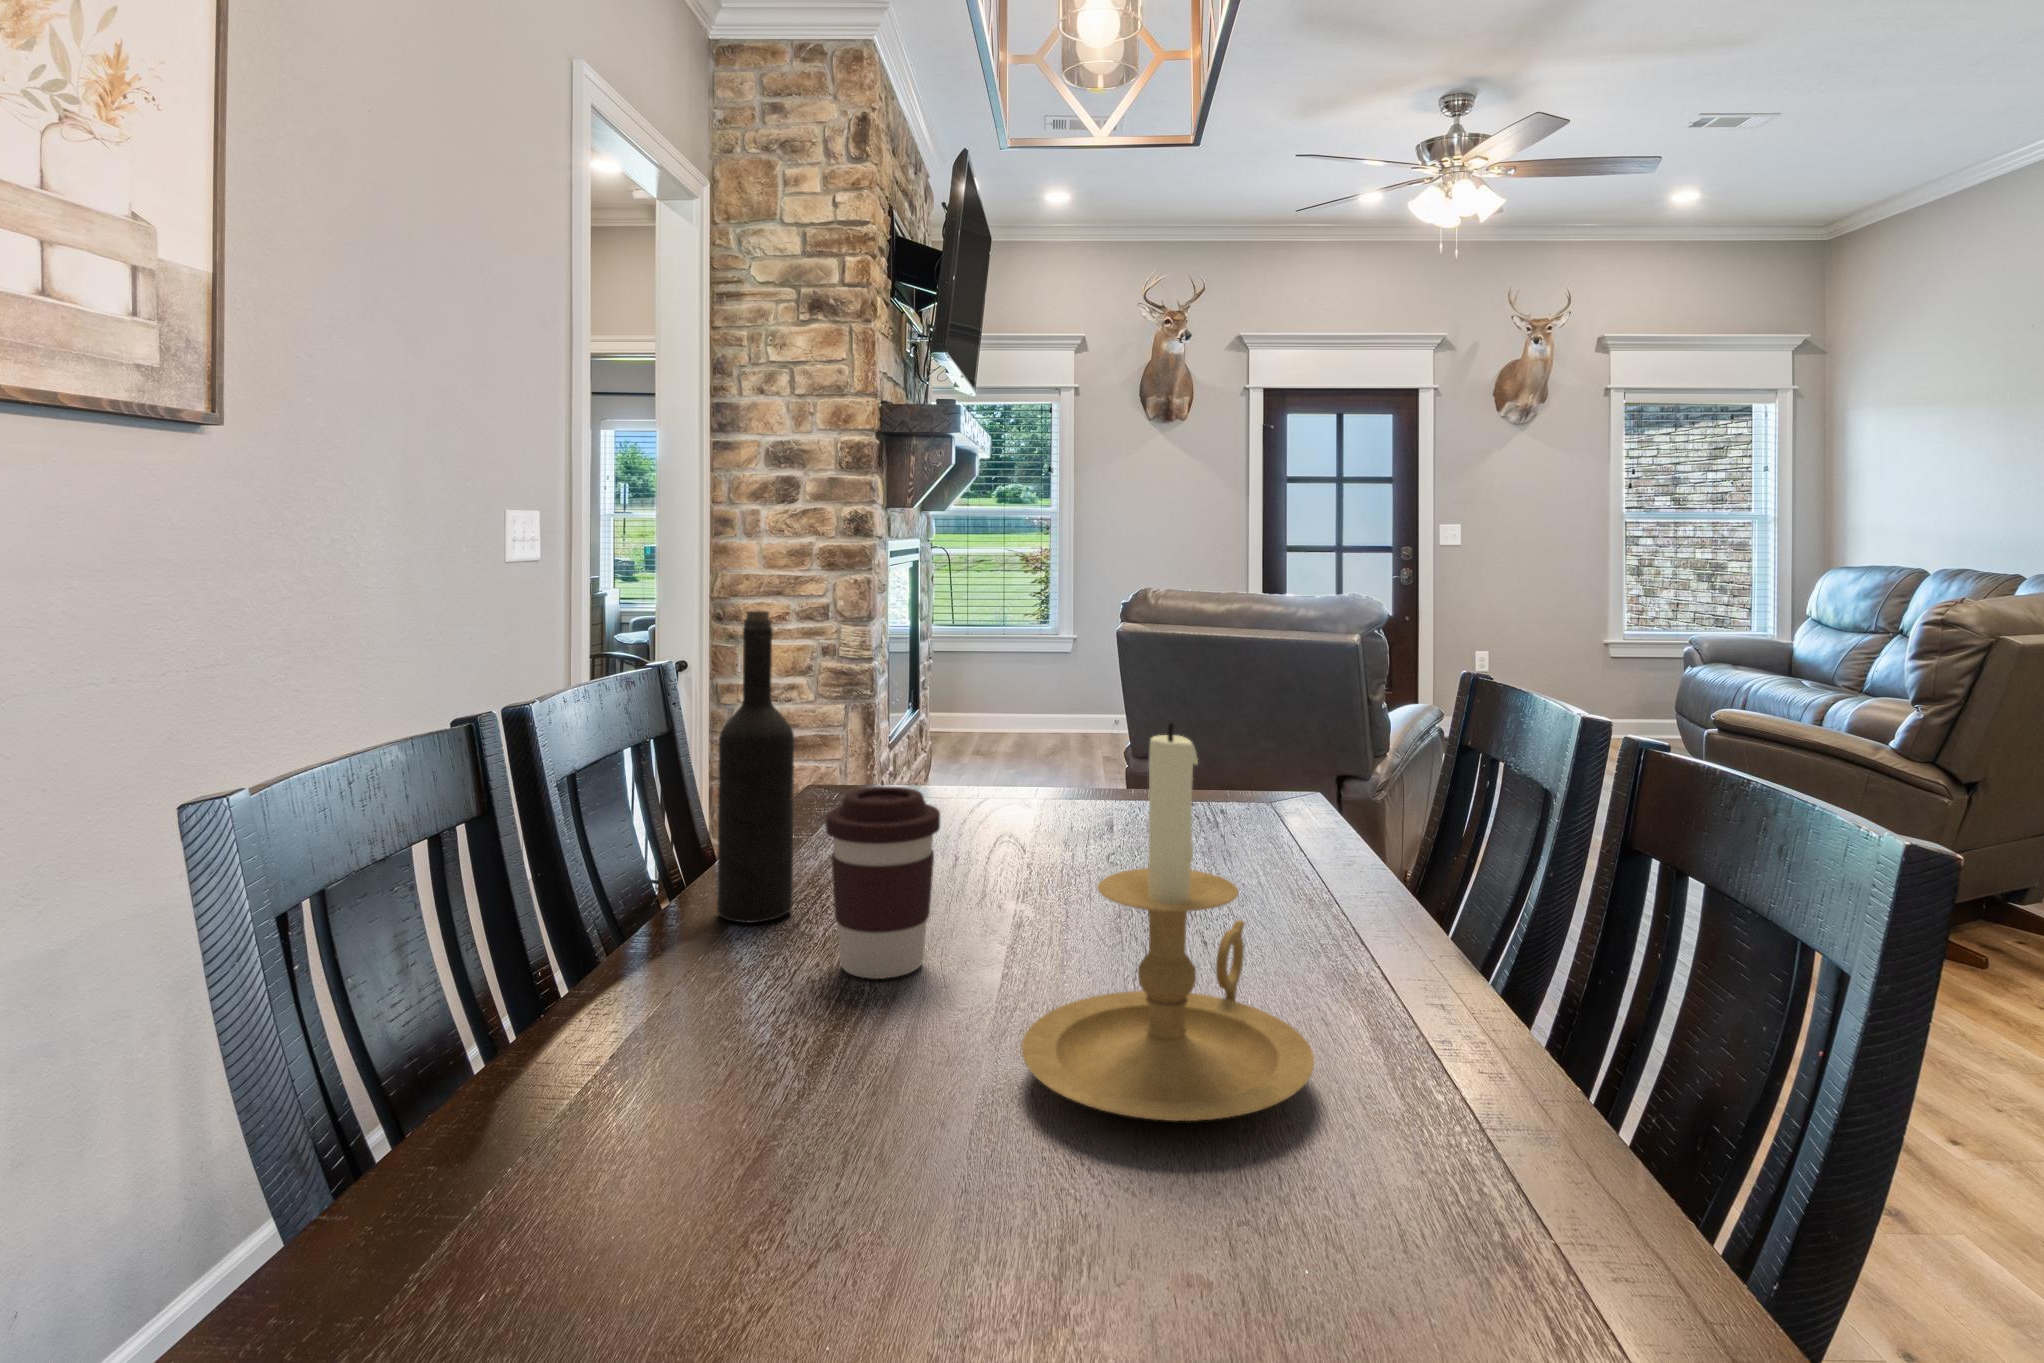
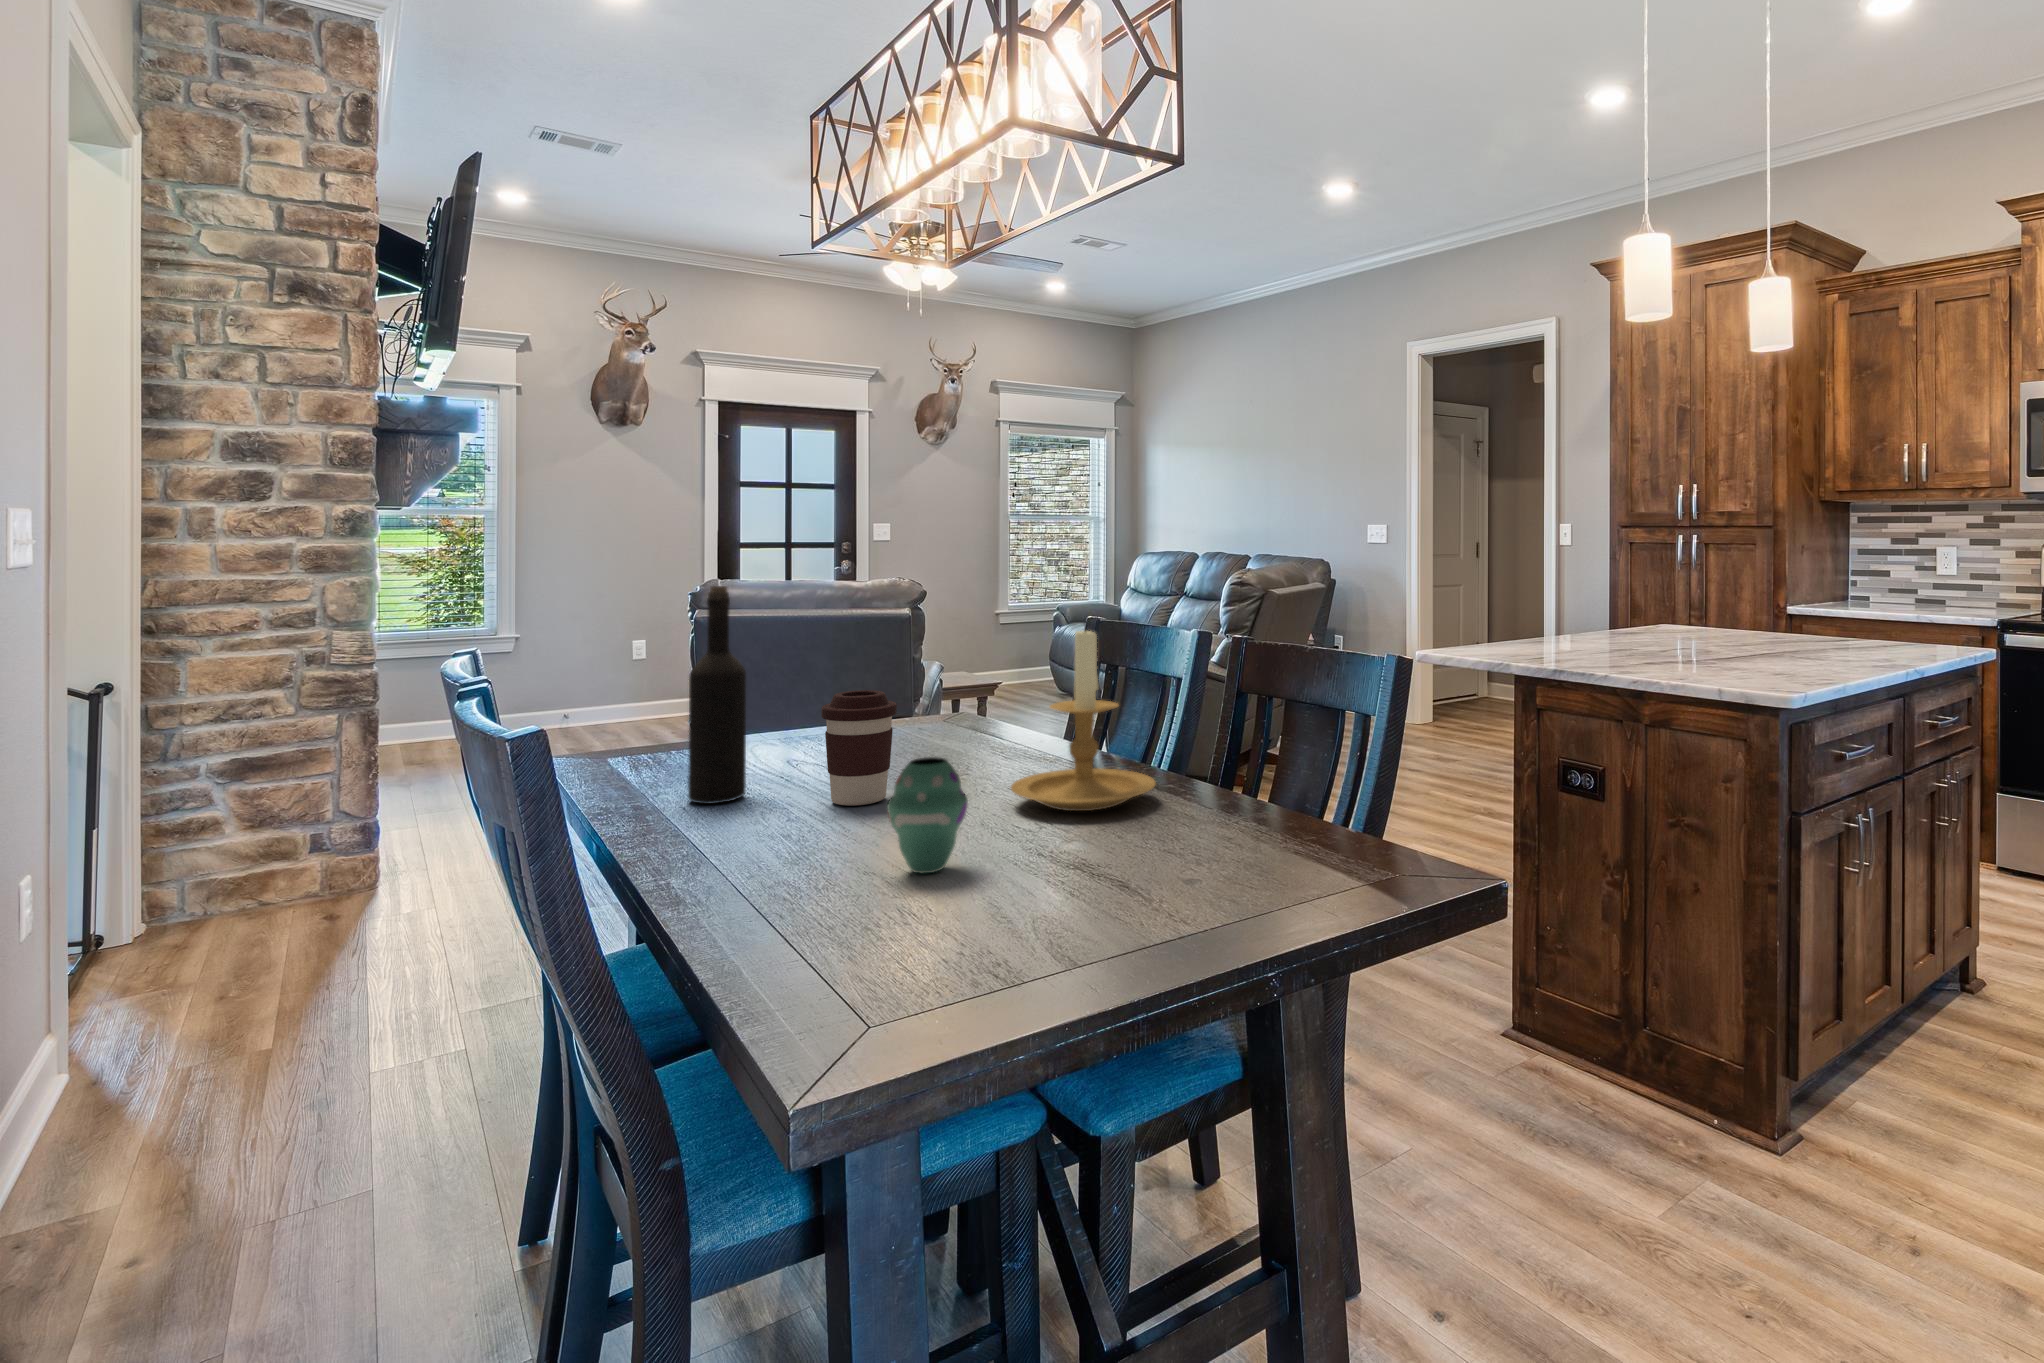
vase: none [588,970,746,1209] -> present [887,757,968,873]

